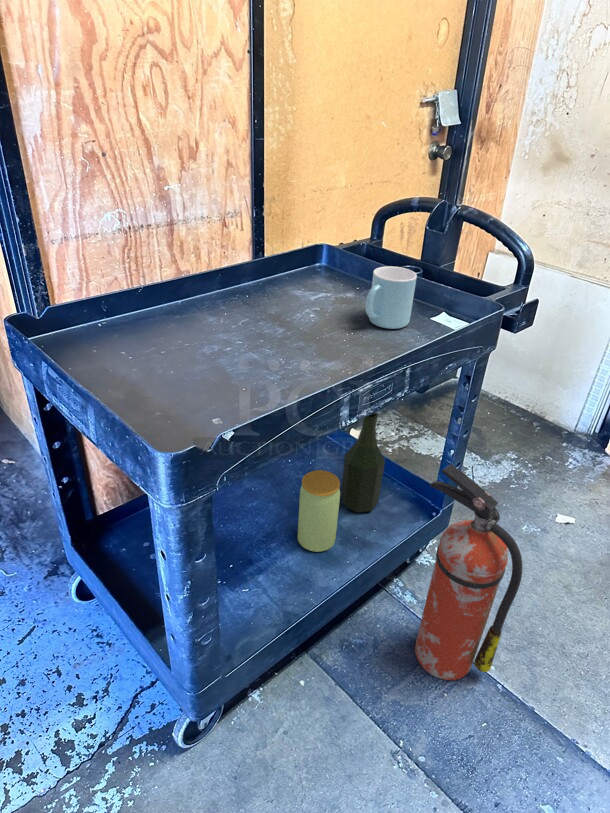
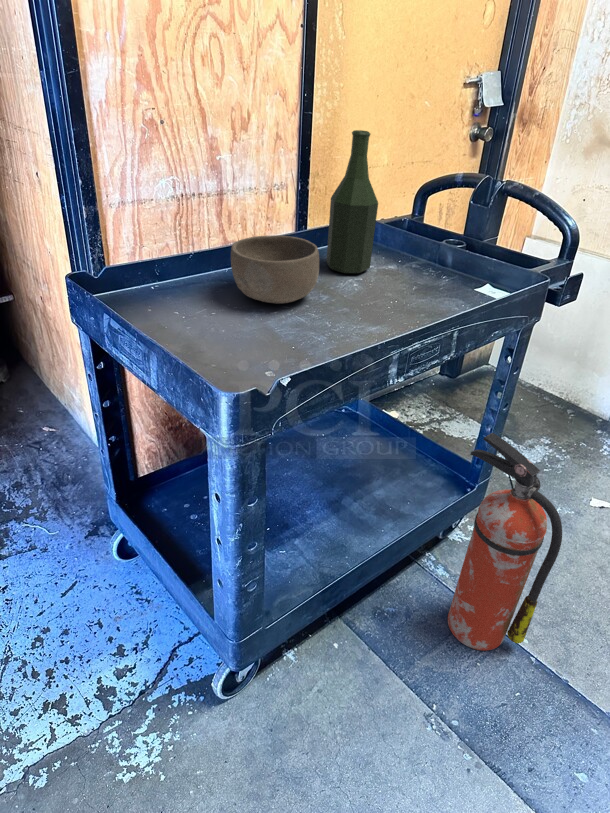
mug: present [365,266,417,329] -> none [413,236,465,297]
bowl: none [177,271,268,343] -> present [231,235,319,304]
bottle: present [341,413,385,512] -> present [326,130,378,274]
jar: present [297,470,340,552] -> none [334,439,379,520]

